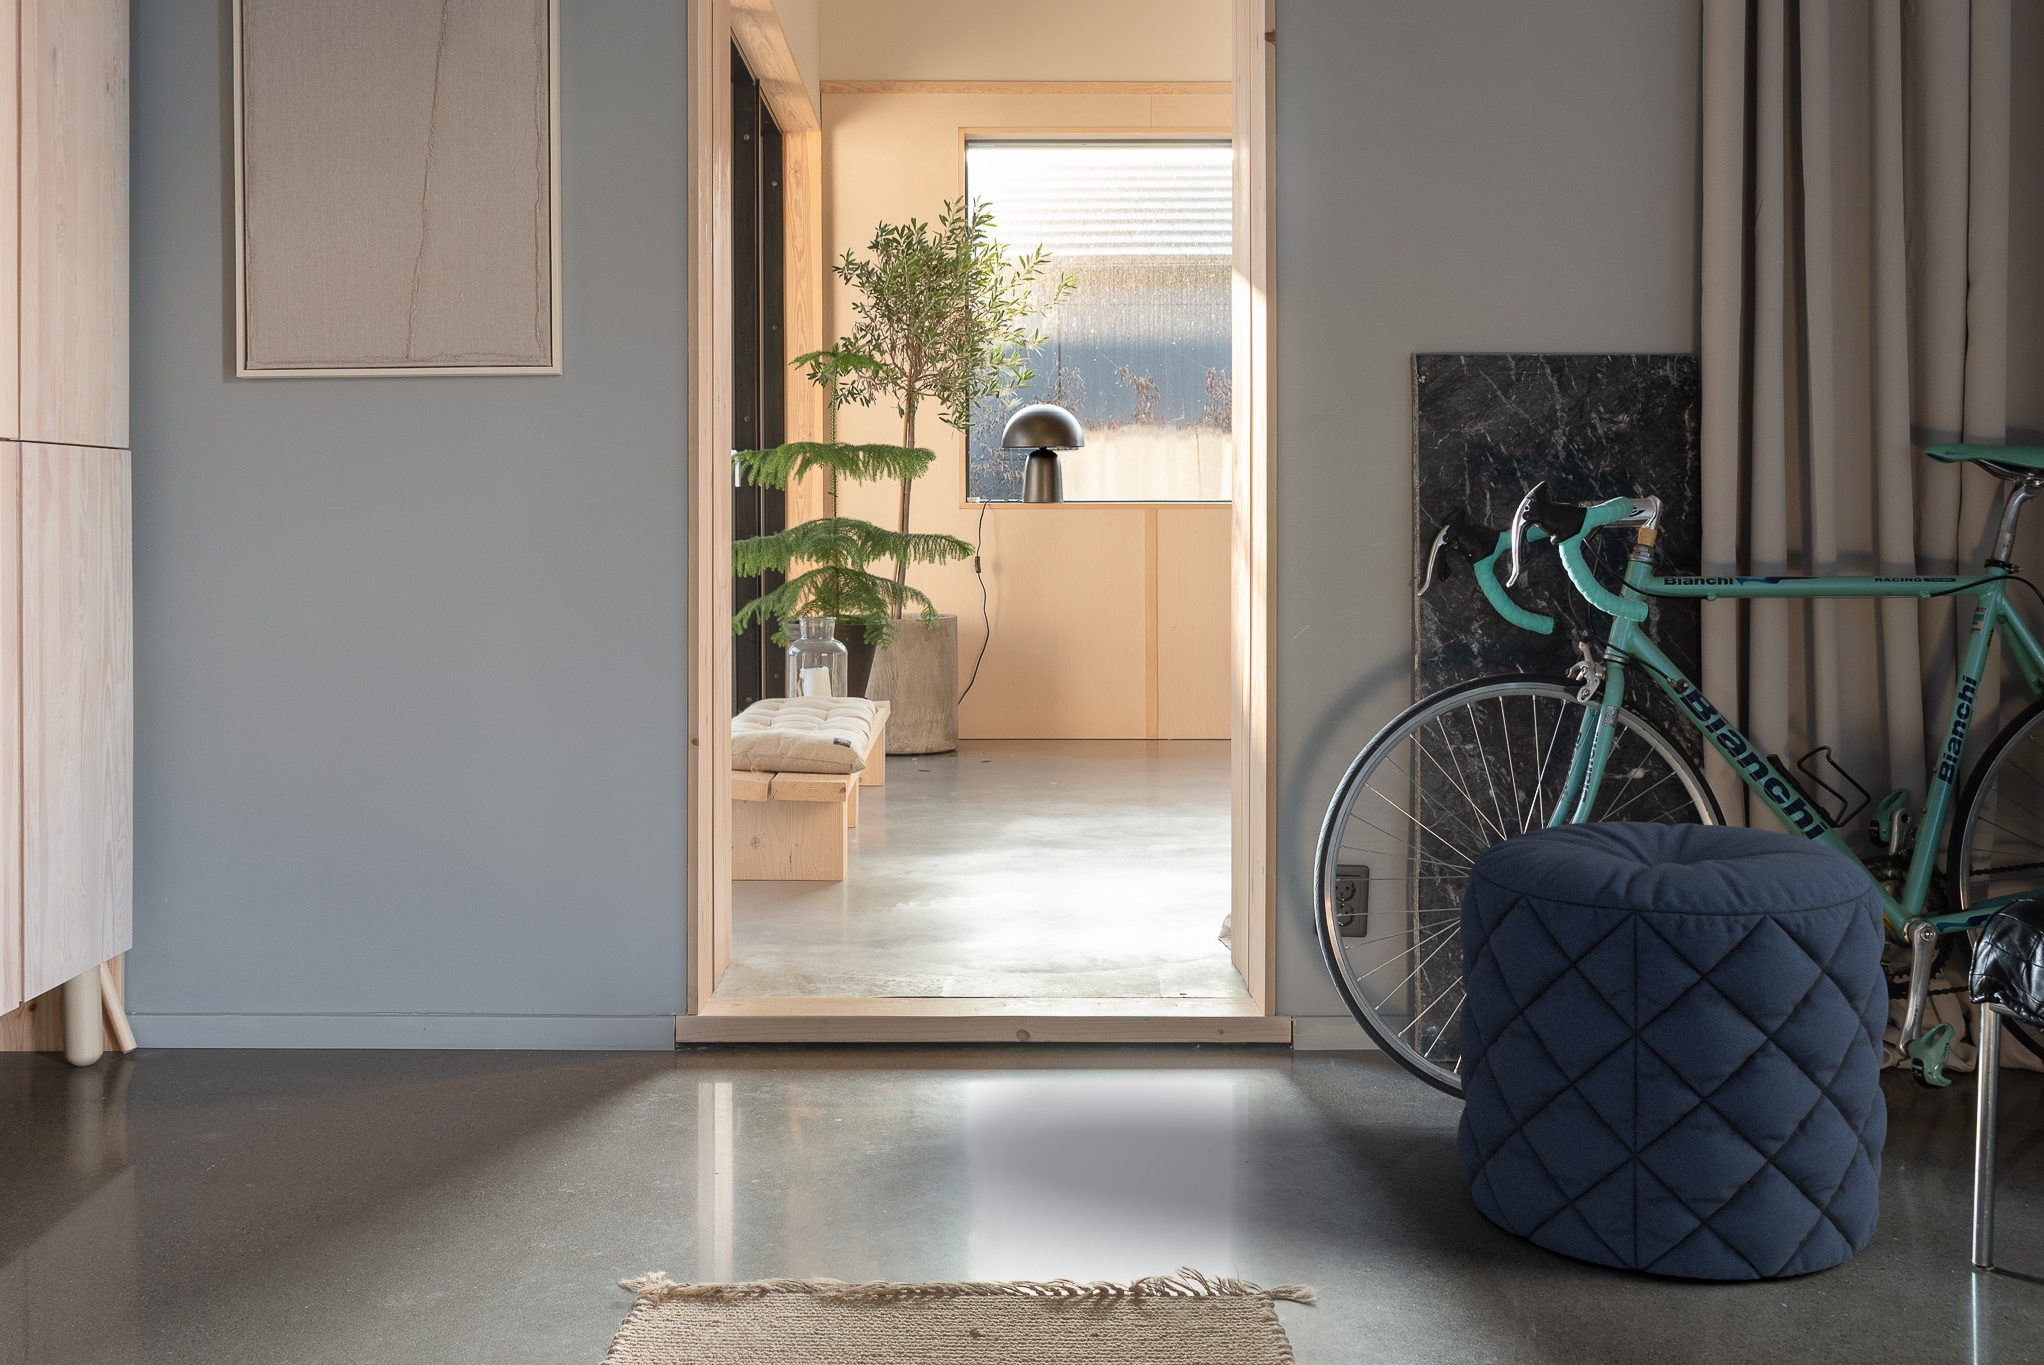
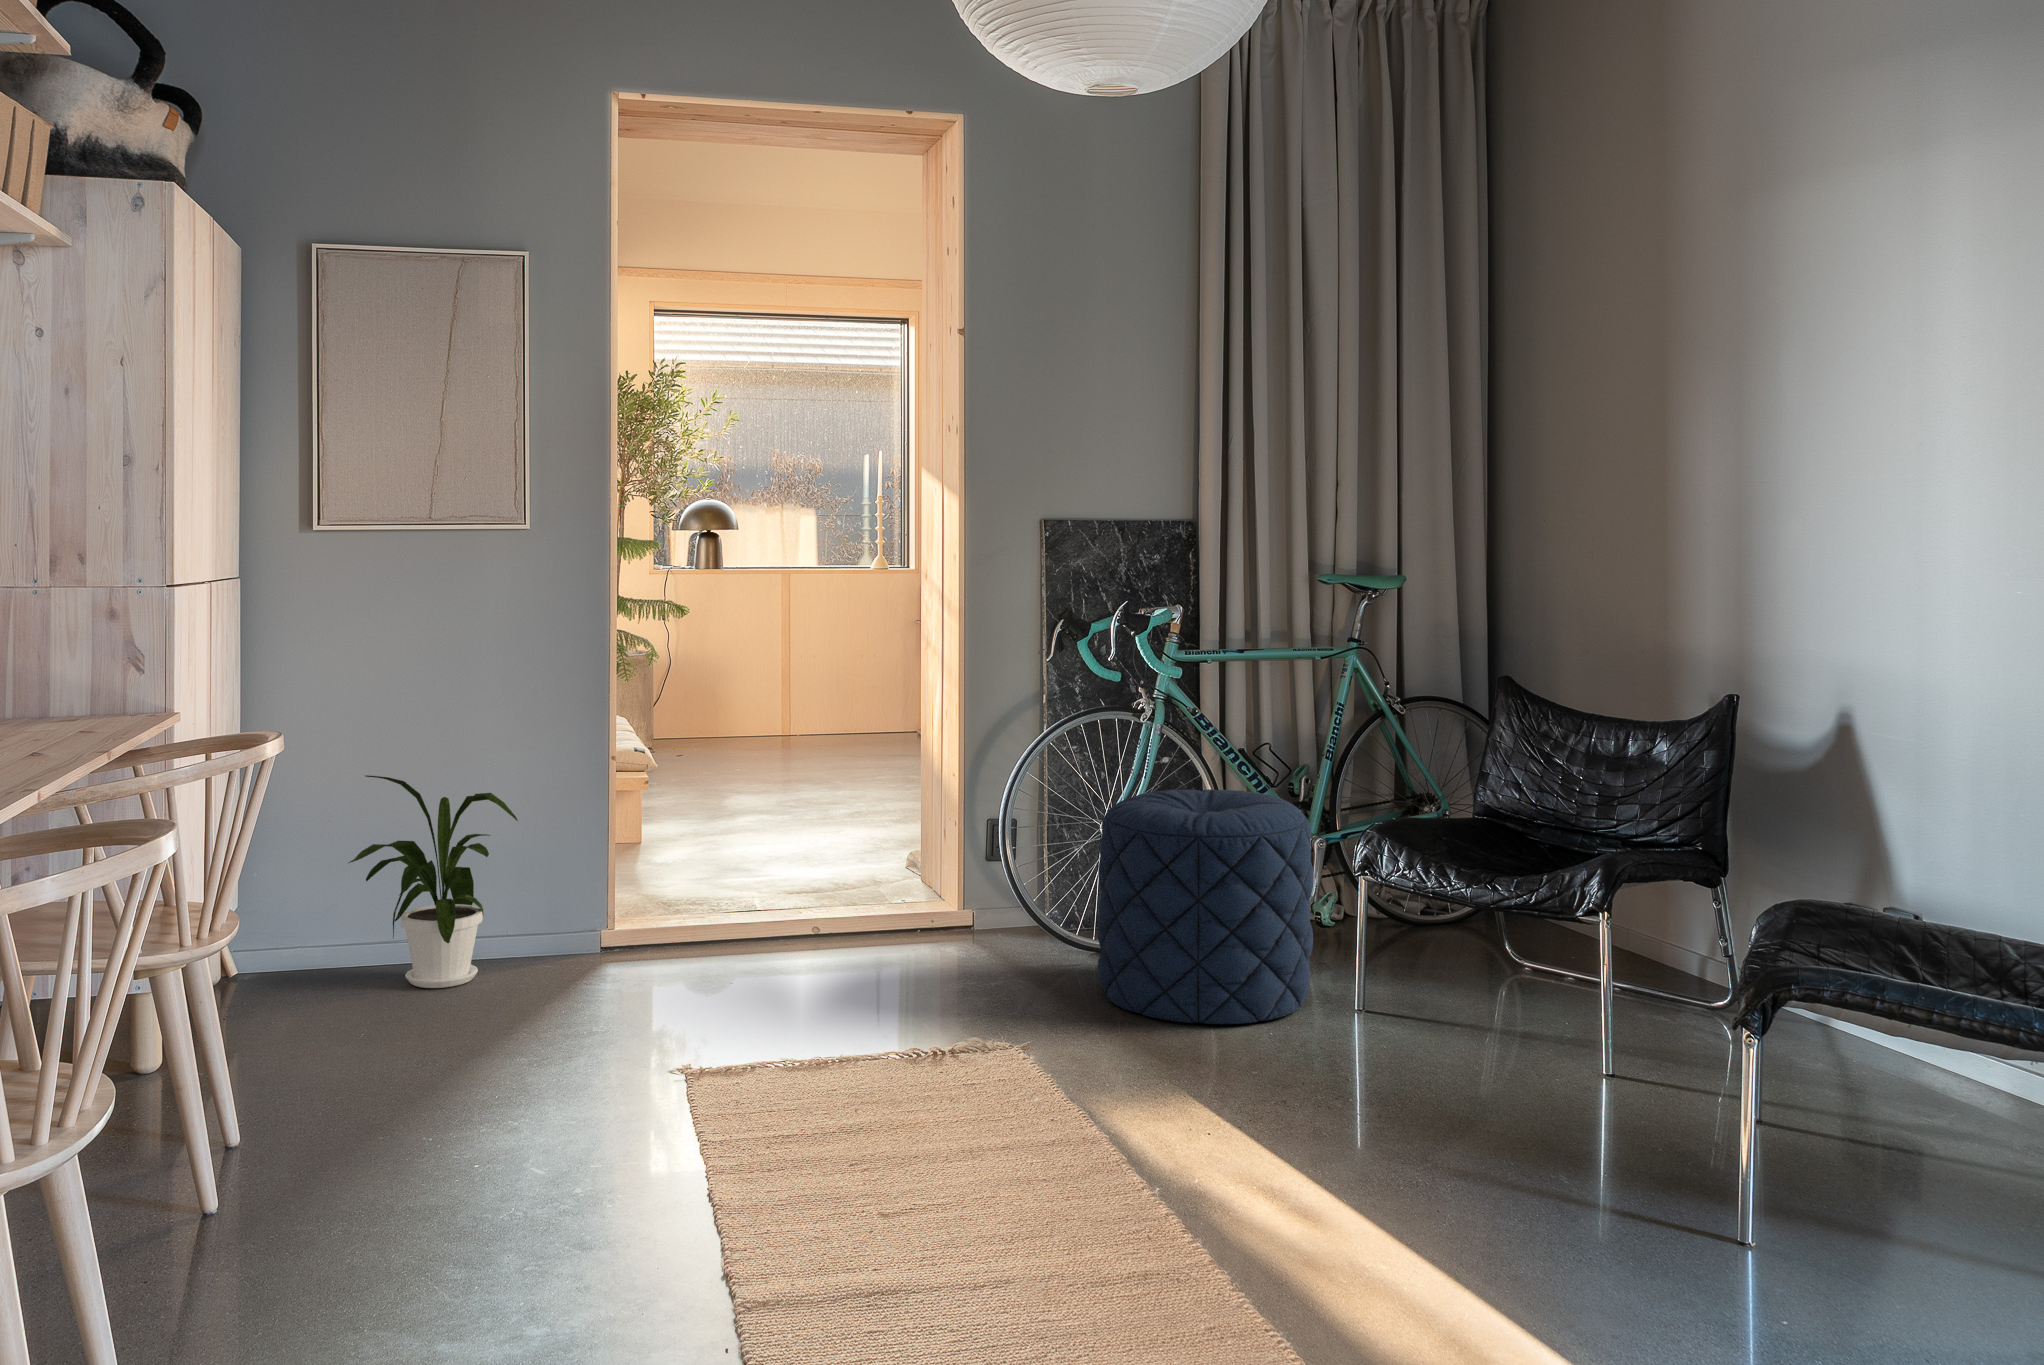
house plant: none [219,750,504,1088] -> present [349,775,518,988]

